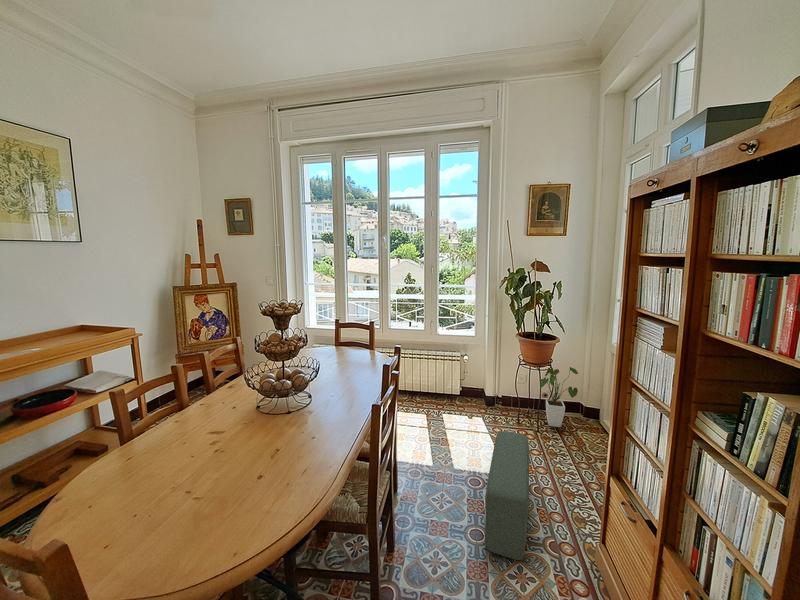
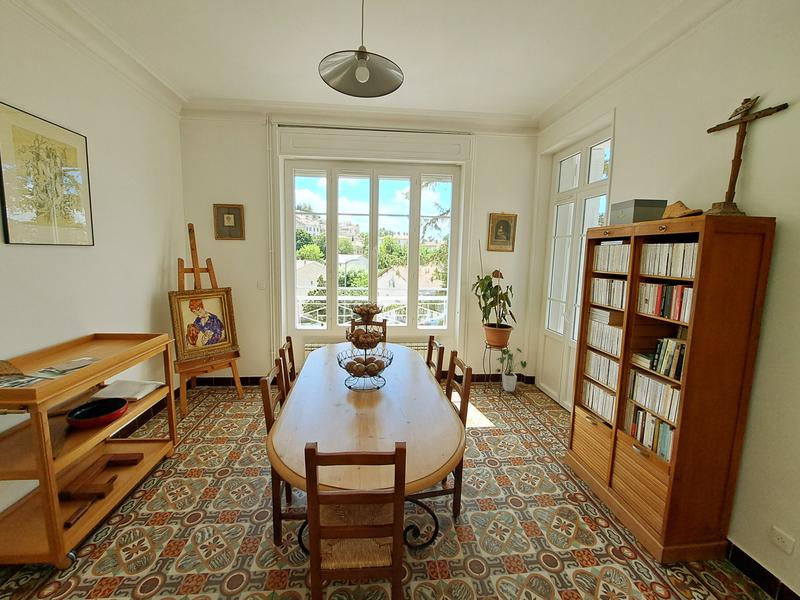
pouf: present [485,431,529,560] -> none [486,393,529,470]

